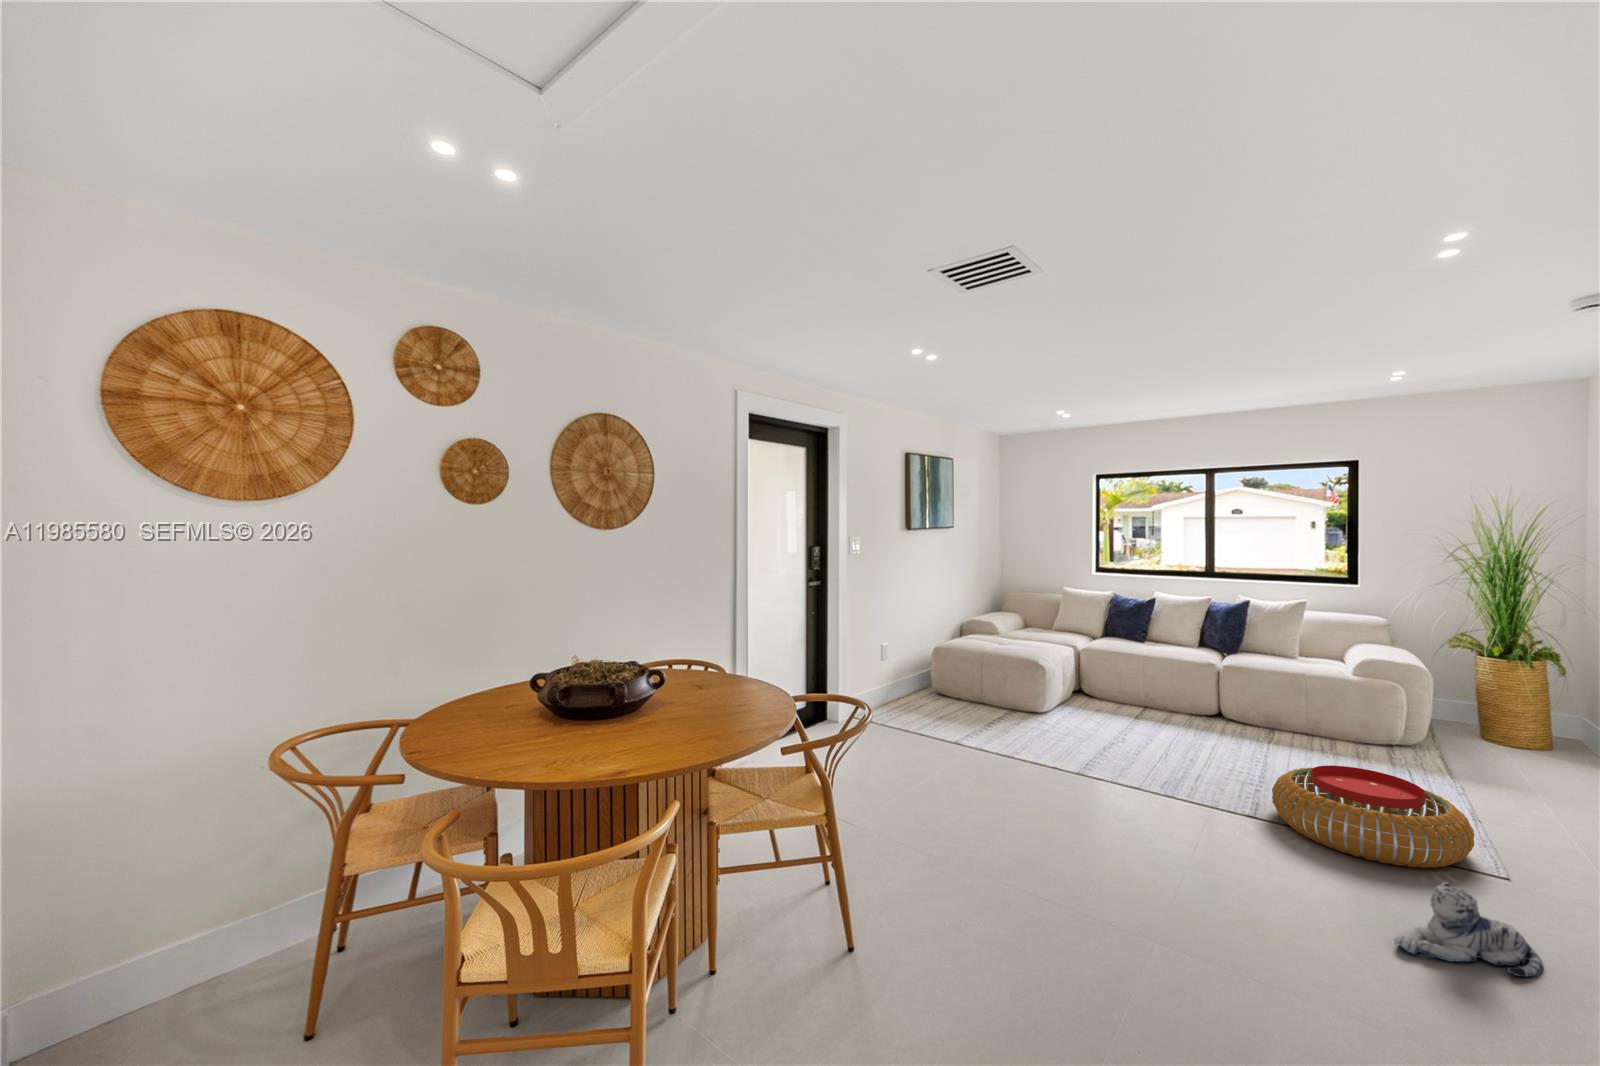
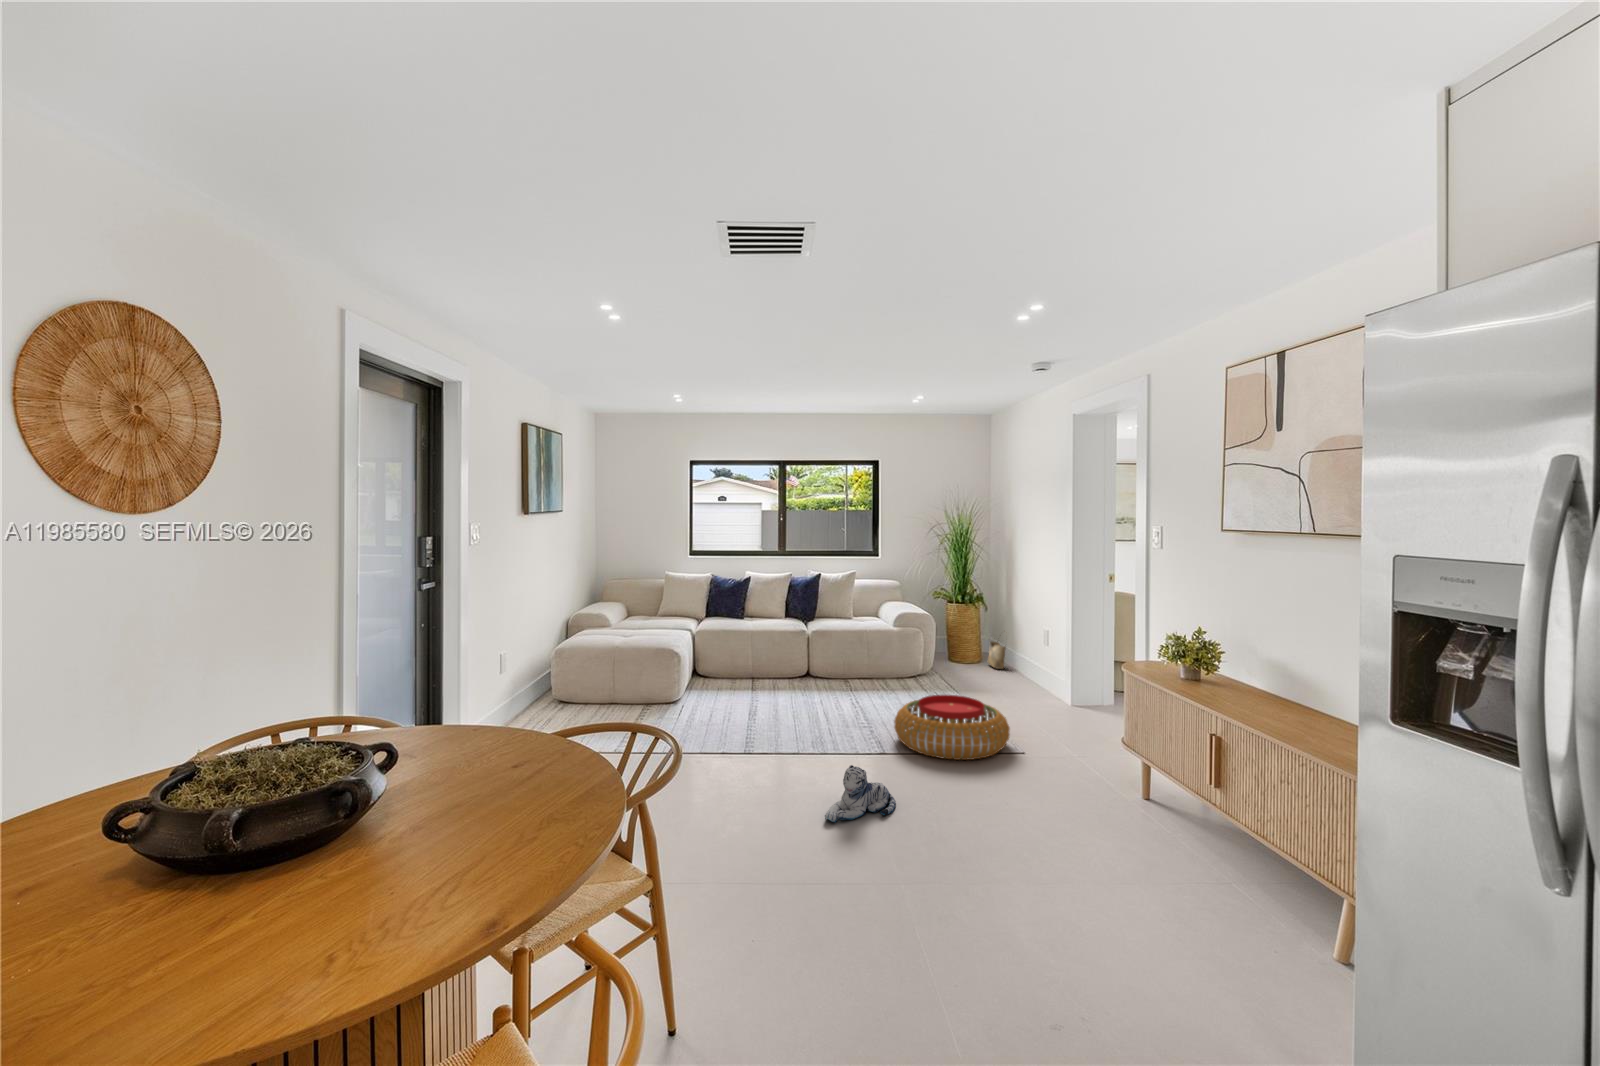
woven basket: none [1551,702,1591,766] -> present [988,642,1006,669]
plush toy: present [1394,882,1543,977] -> present [825,765,896,822]

